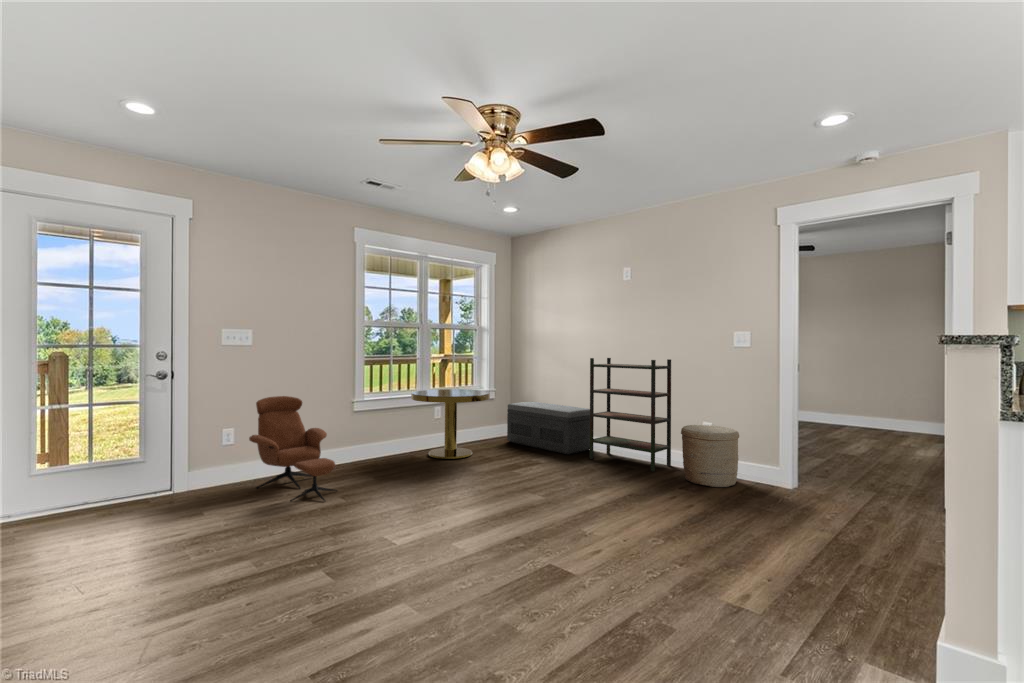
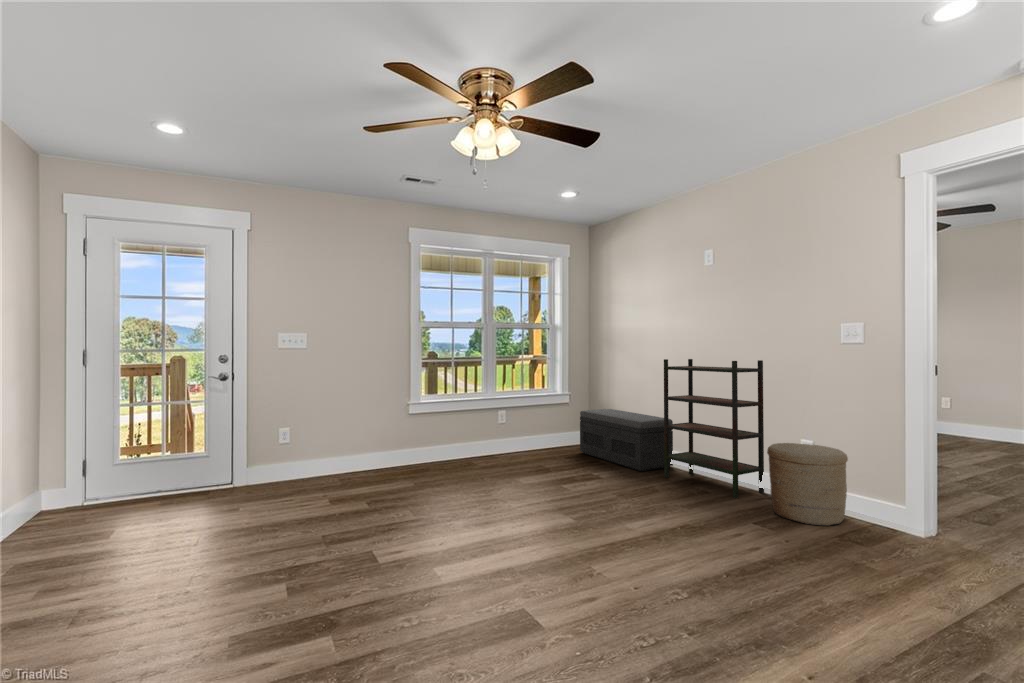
side table: present [411,389,490,459] -> none [467,394,552,468]
lounge chair: present [249,396,337,501] -> none [297,397,373,505]

